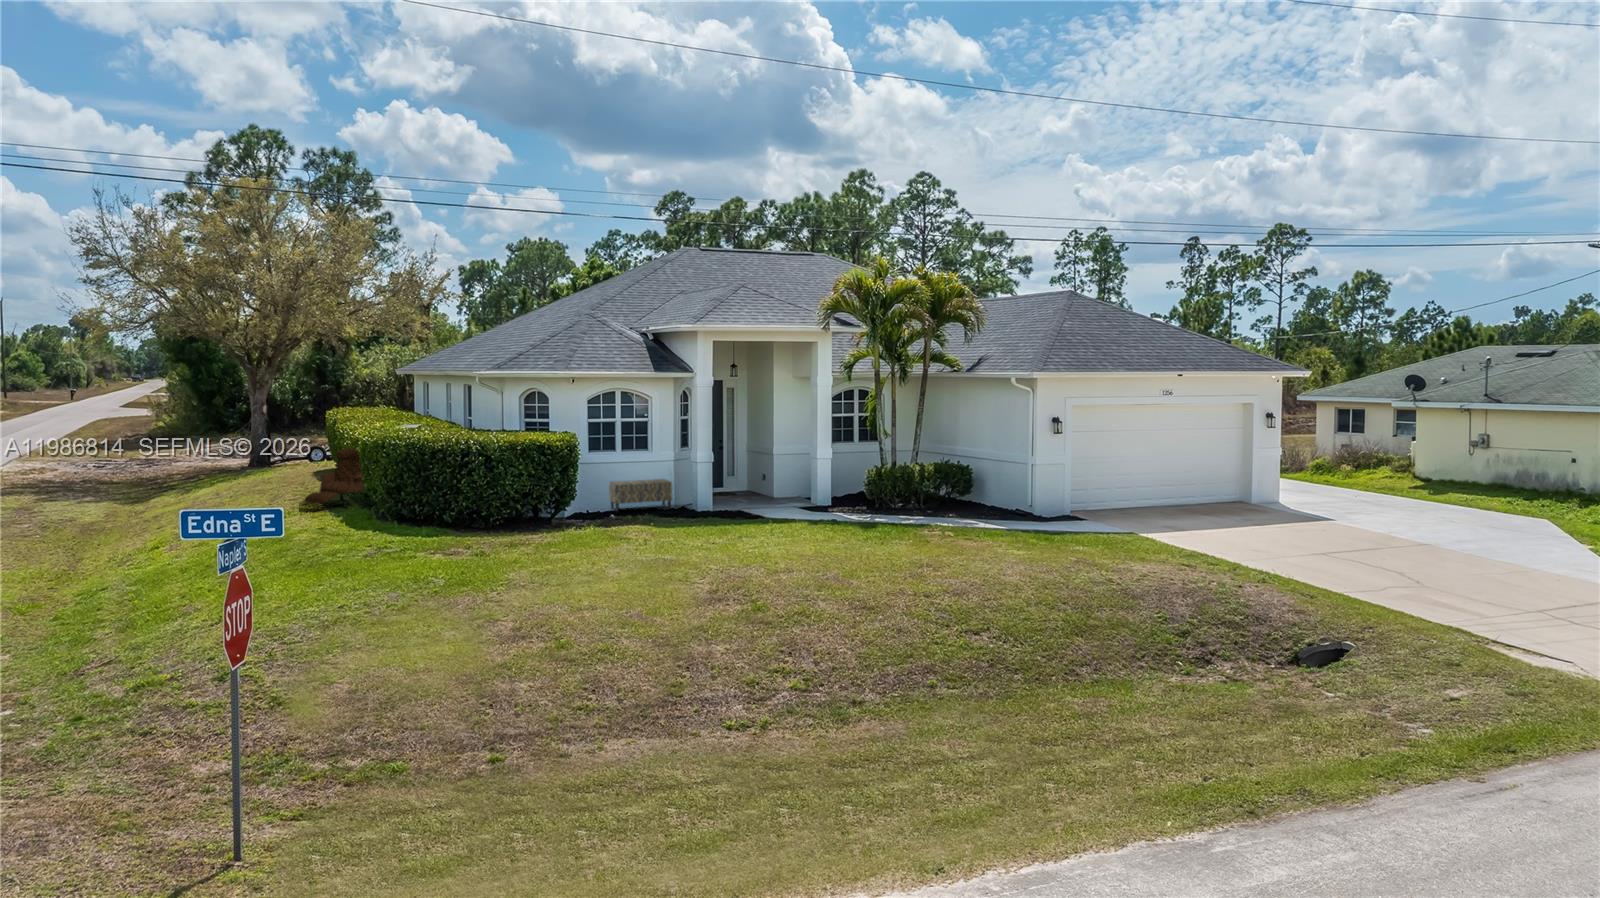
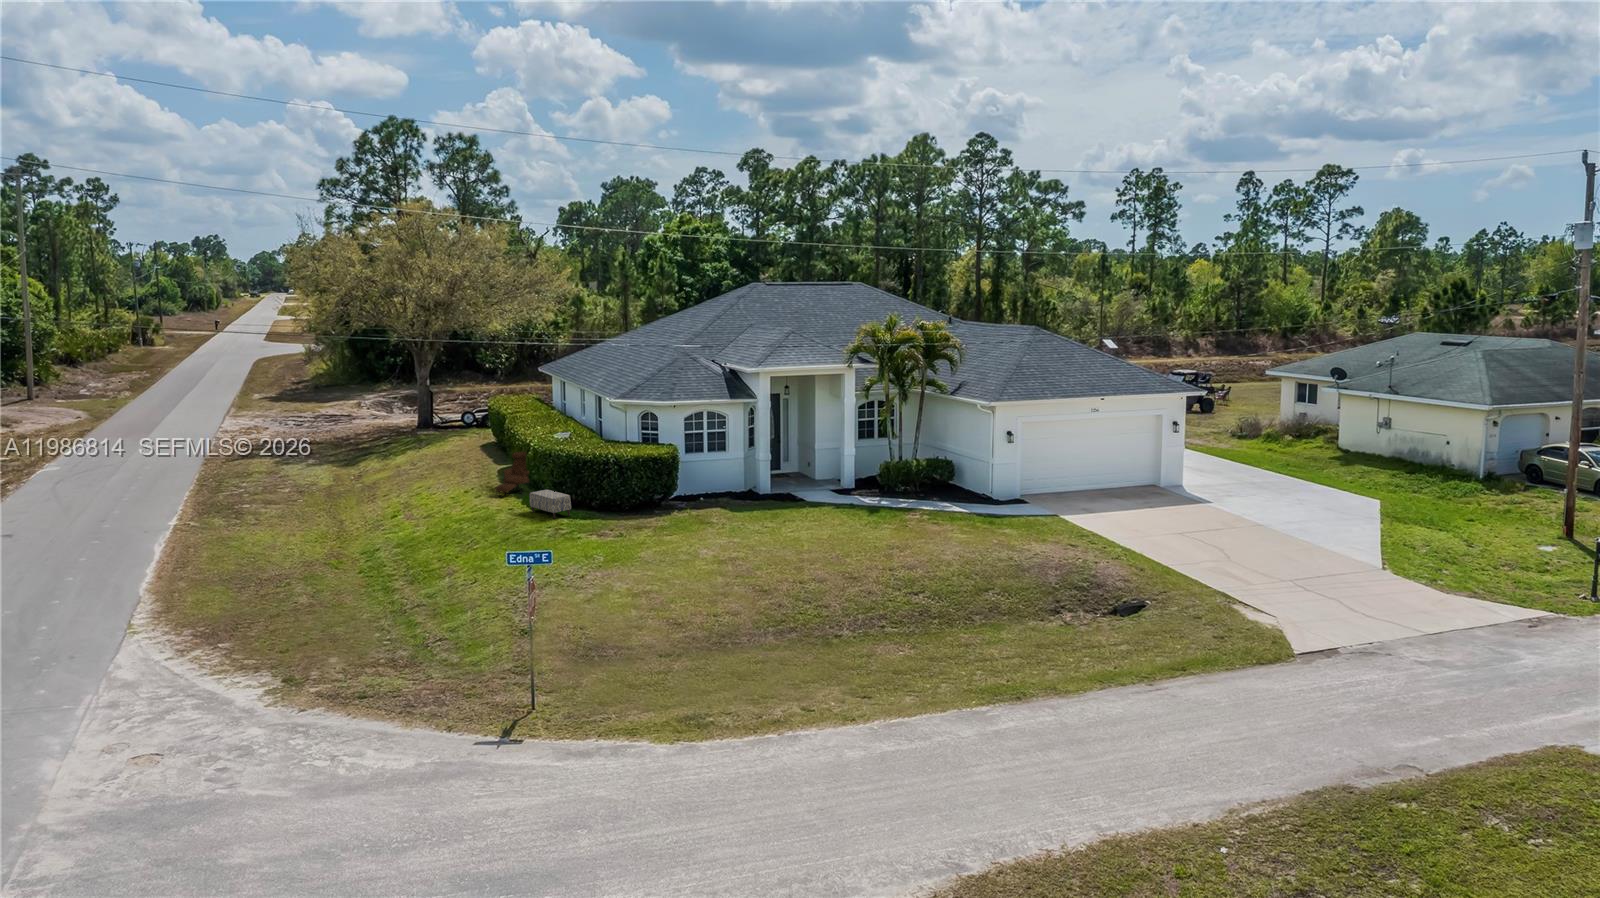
bench: present [609,479,672,512] -> present [529,490,571,519]

